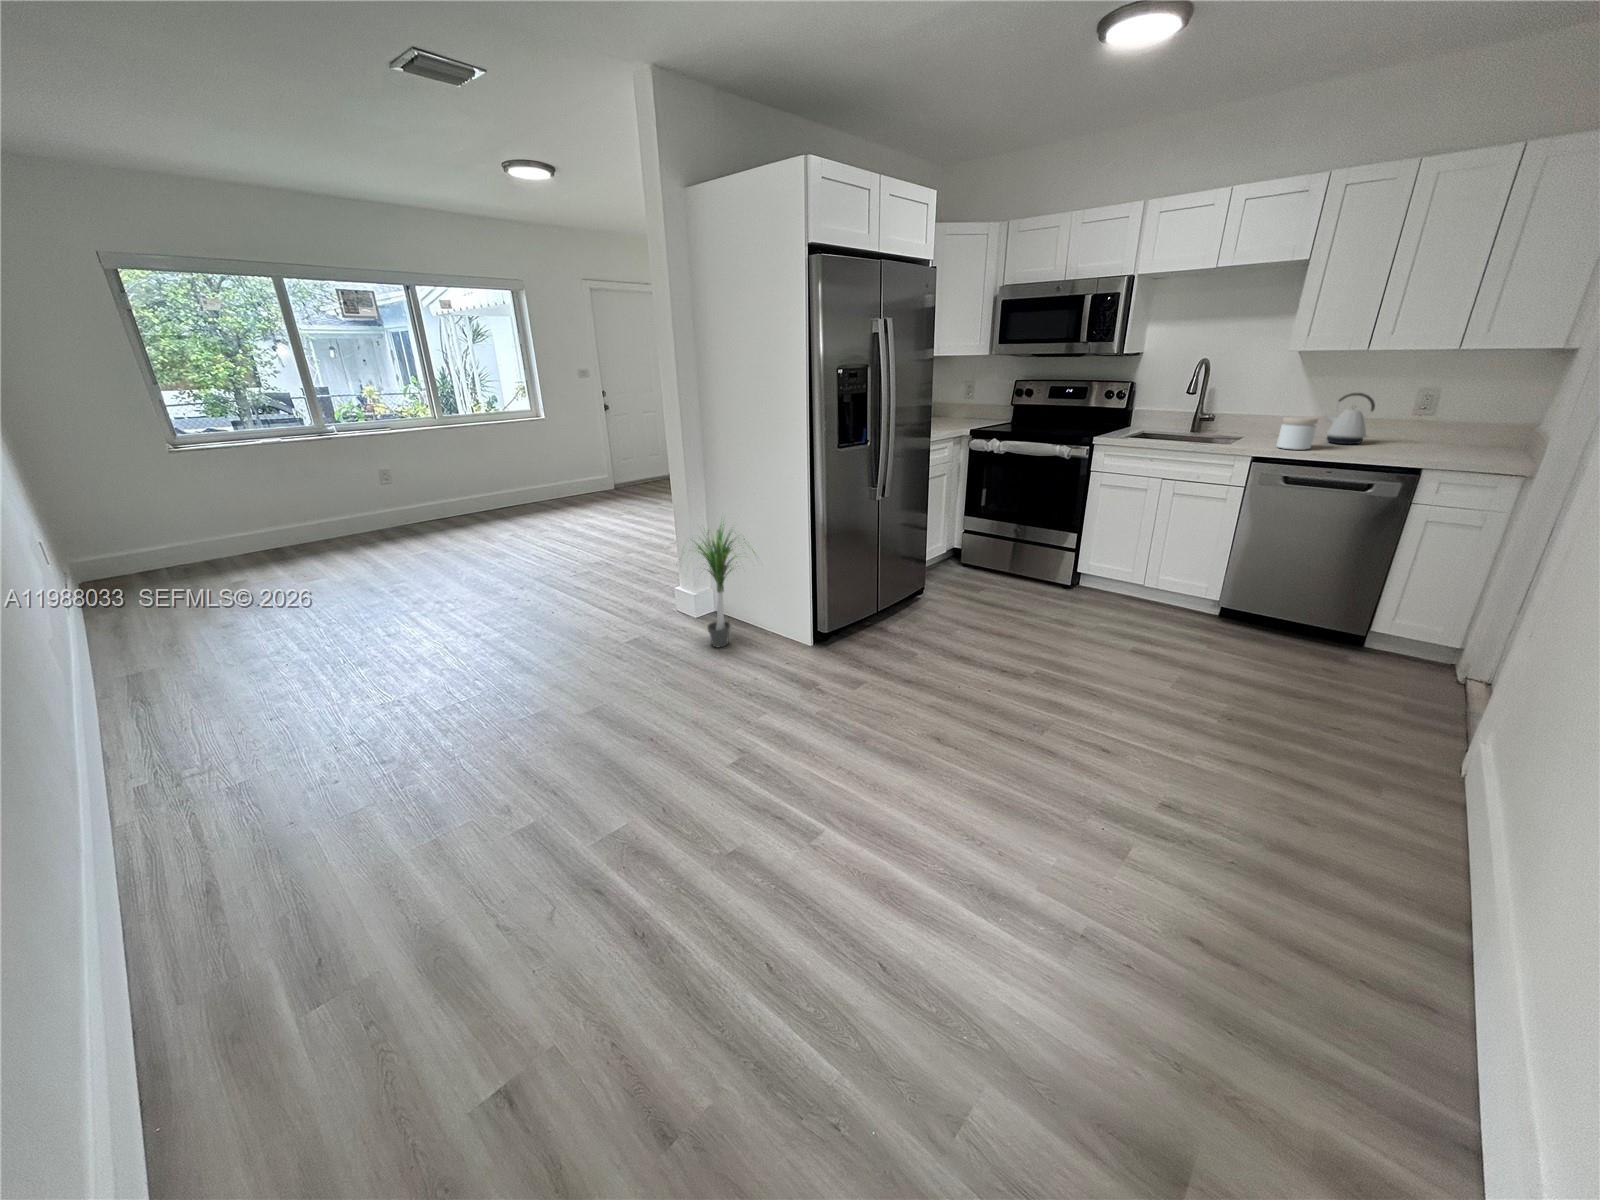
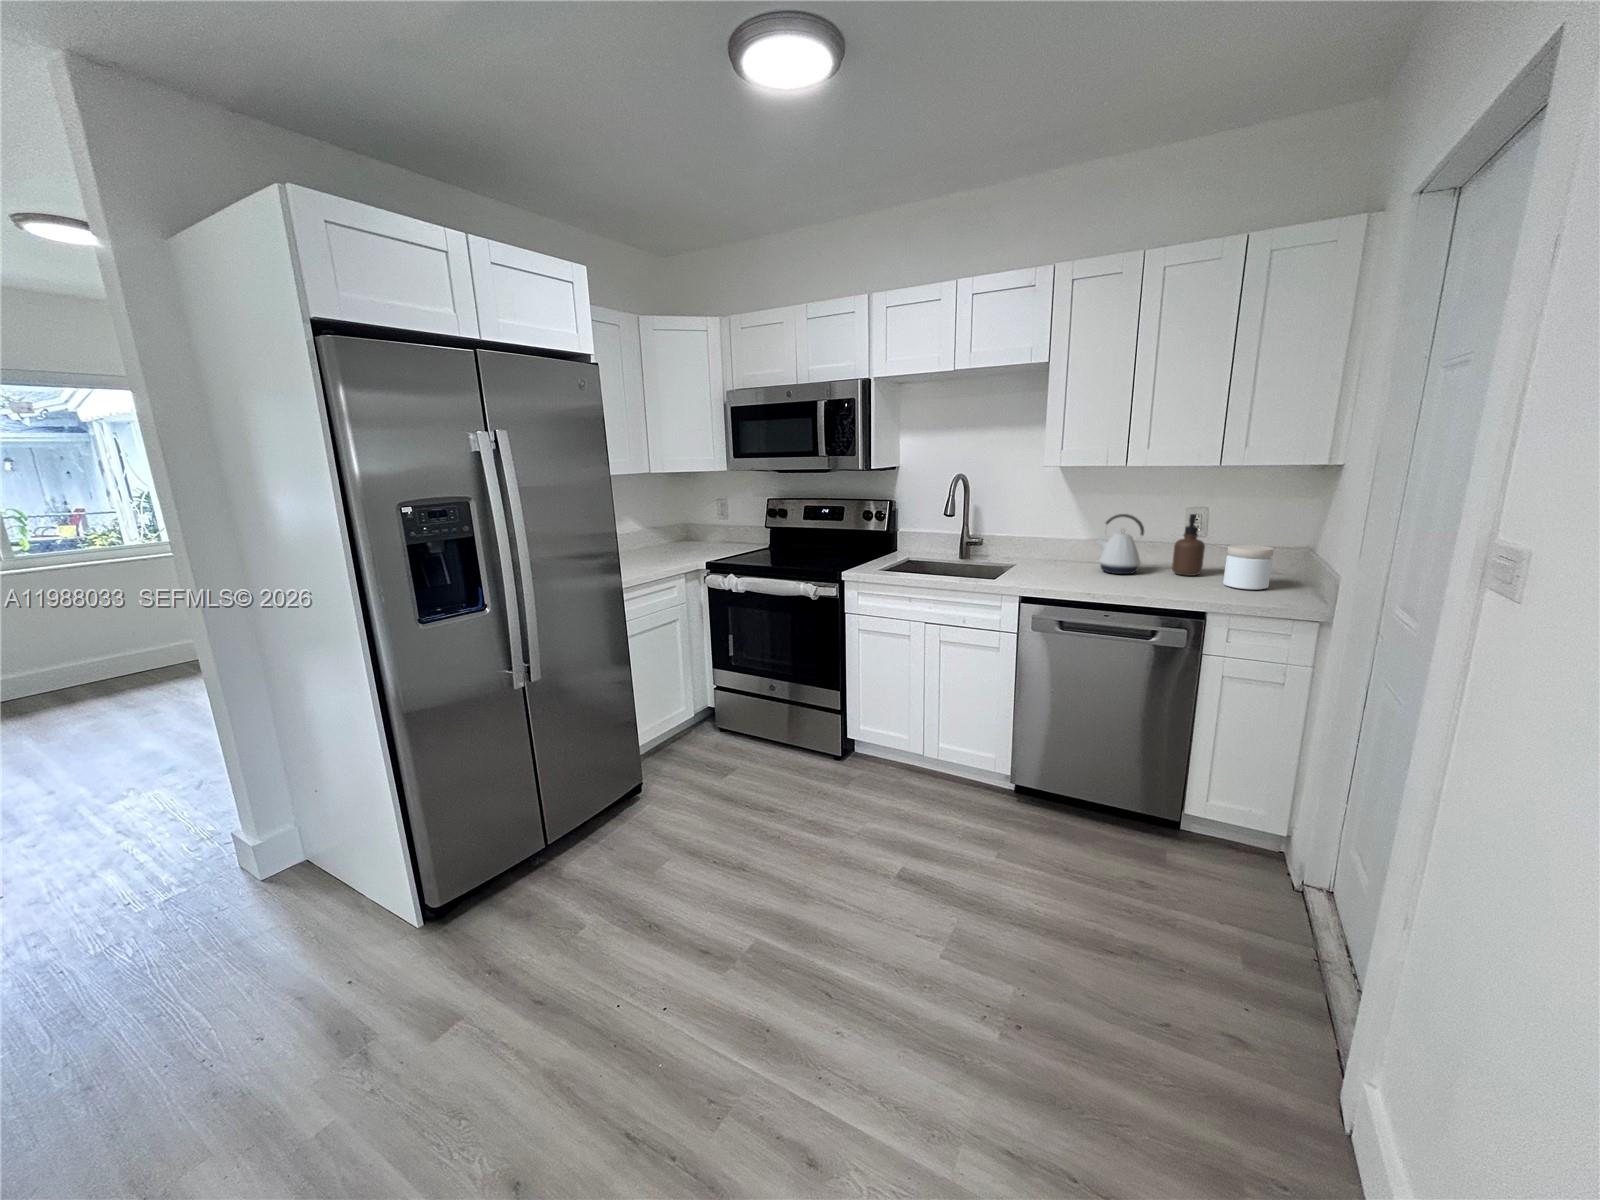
soap dispenser: none [1395,393,1431,446] -> present [1172,514,1205,576]
jar: present [1276,416,1318,450] -> present [1223,545,1274,590]
potted plant: present [683,526,756,647] -> none [118,734,323,963]

